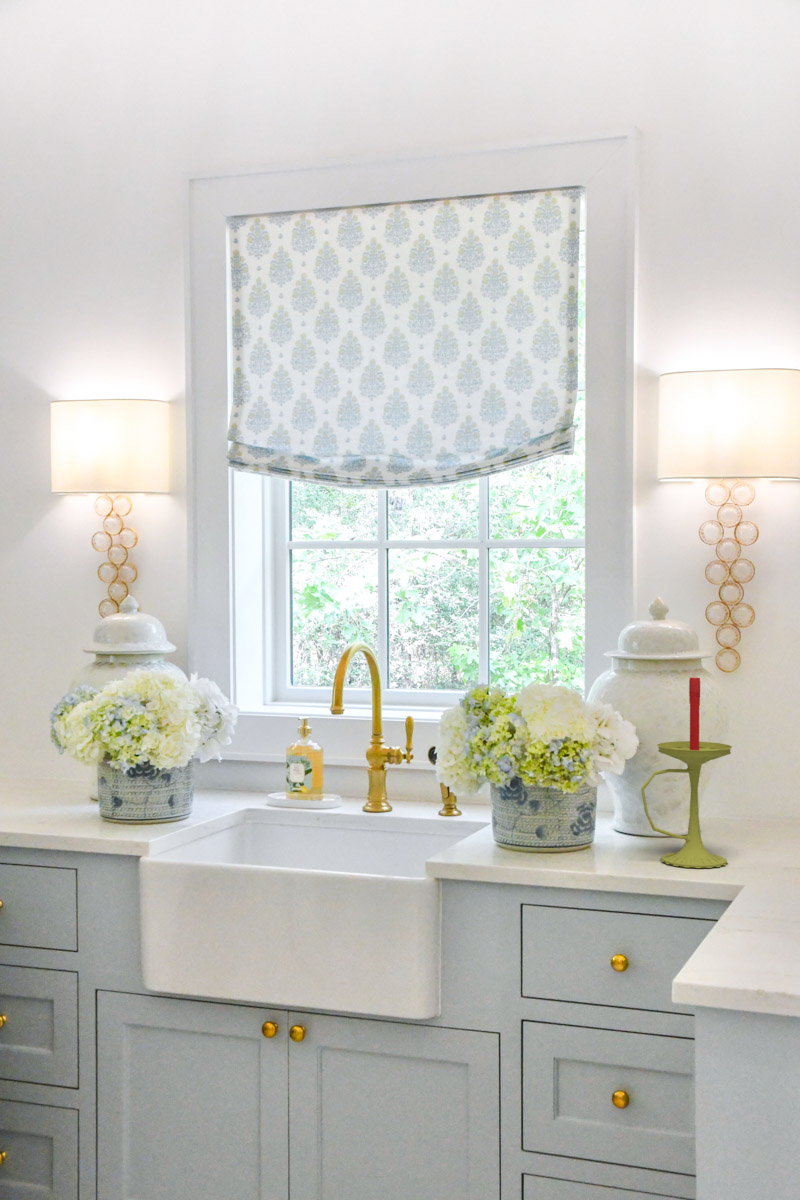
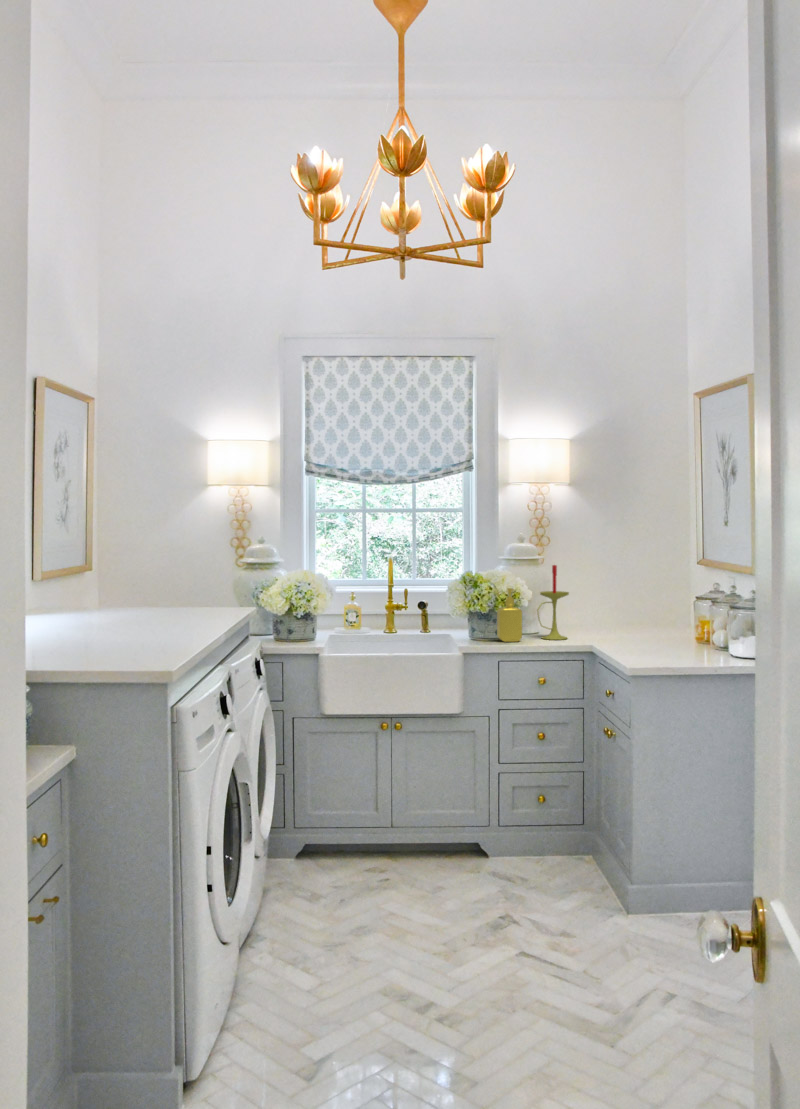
soap dispenser: none [536,732,596,866] -> present [497,588,522,642]

